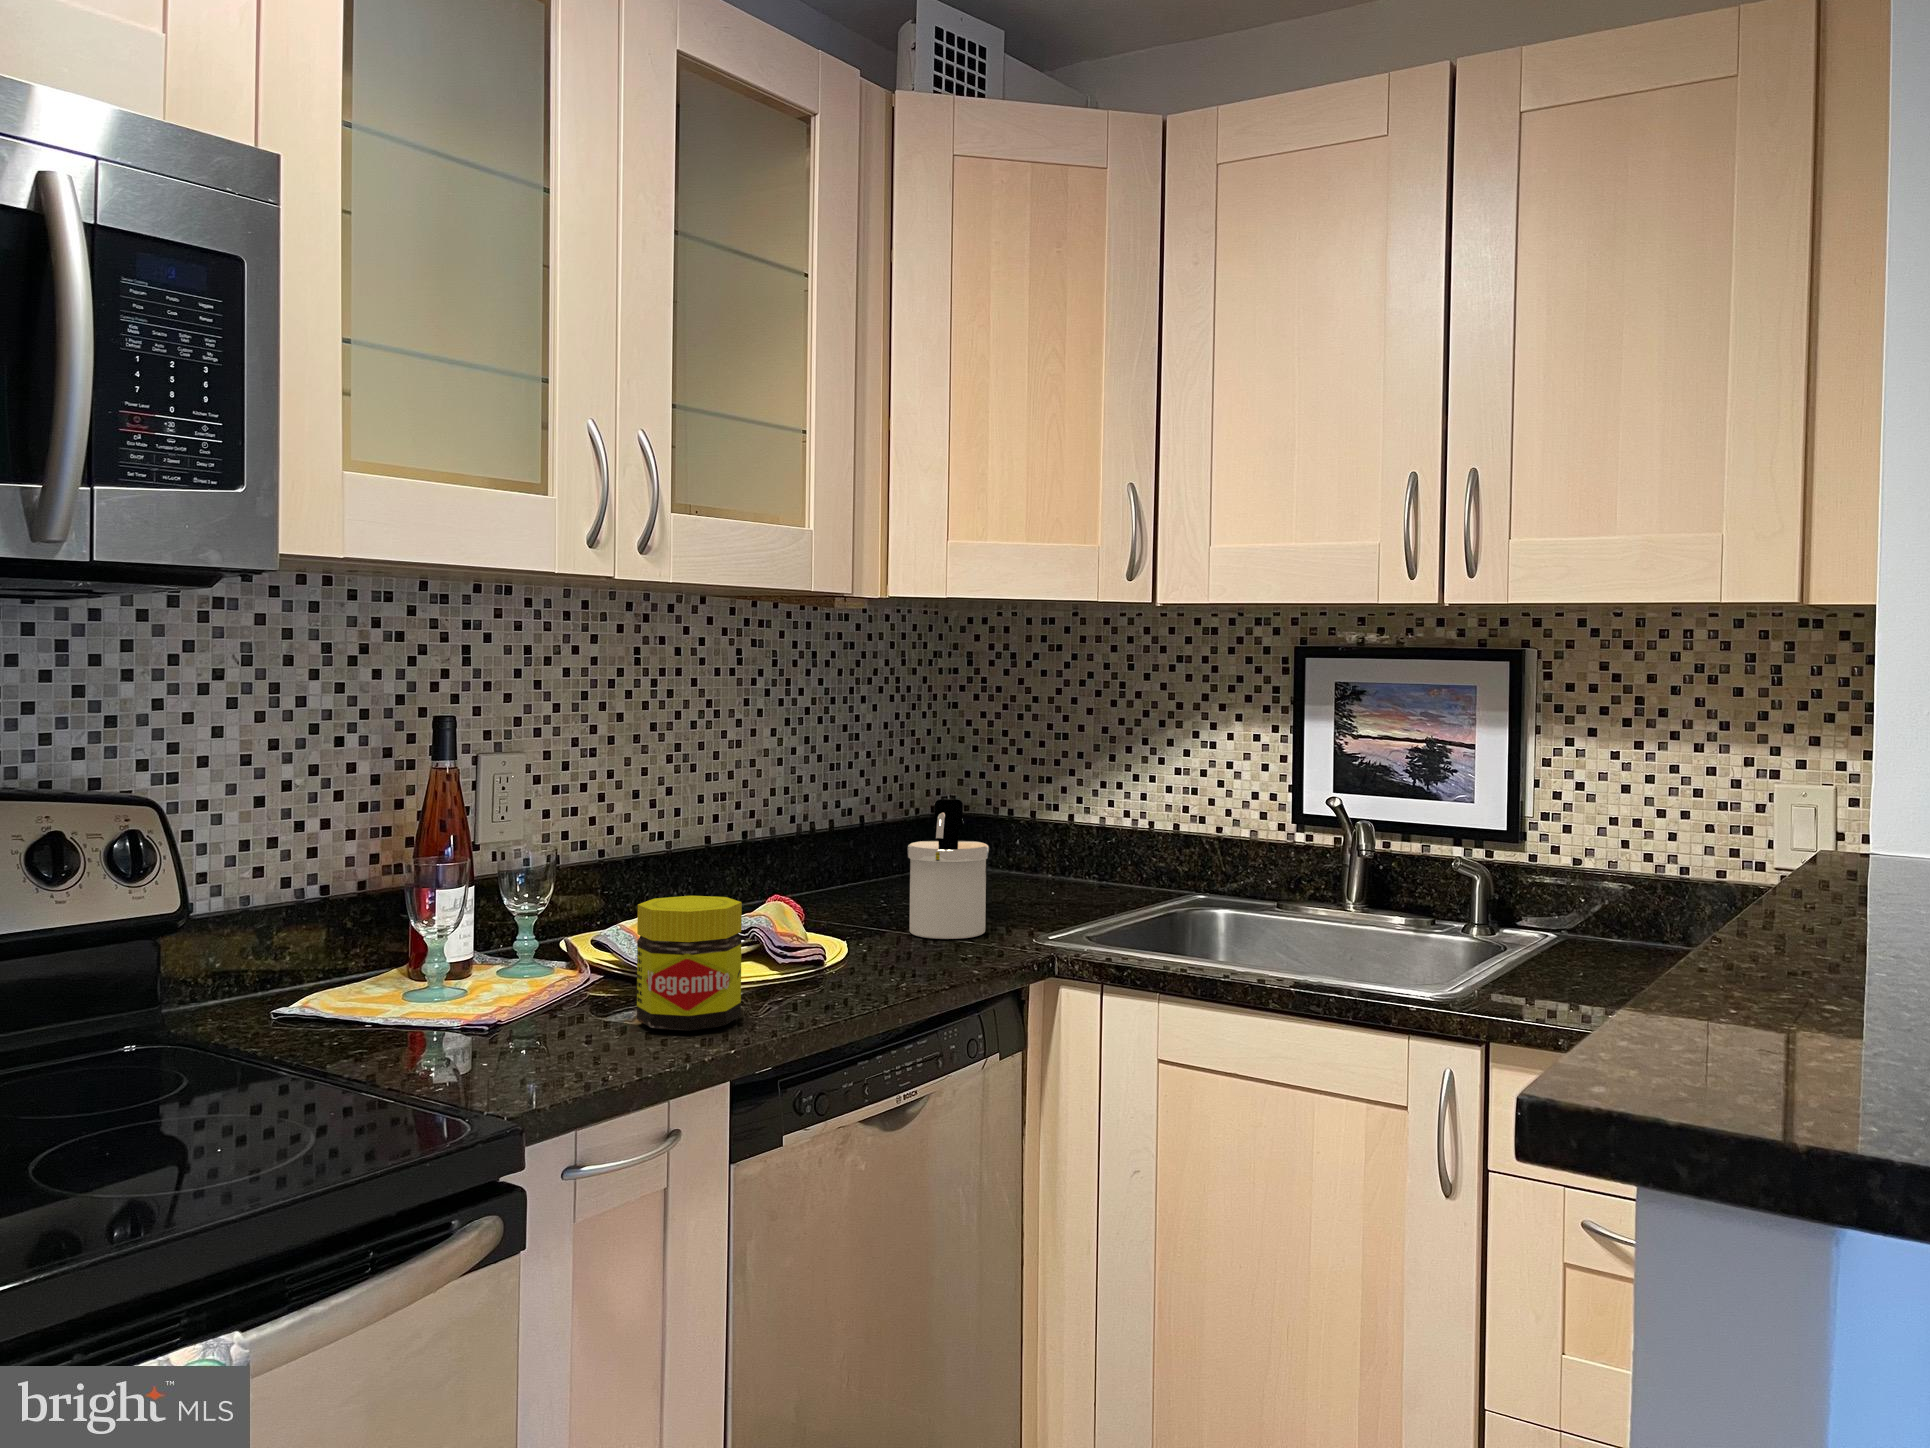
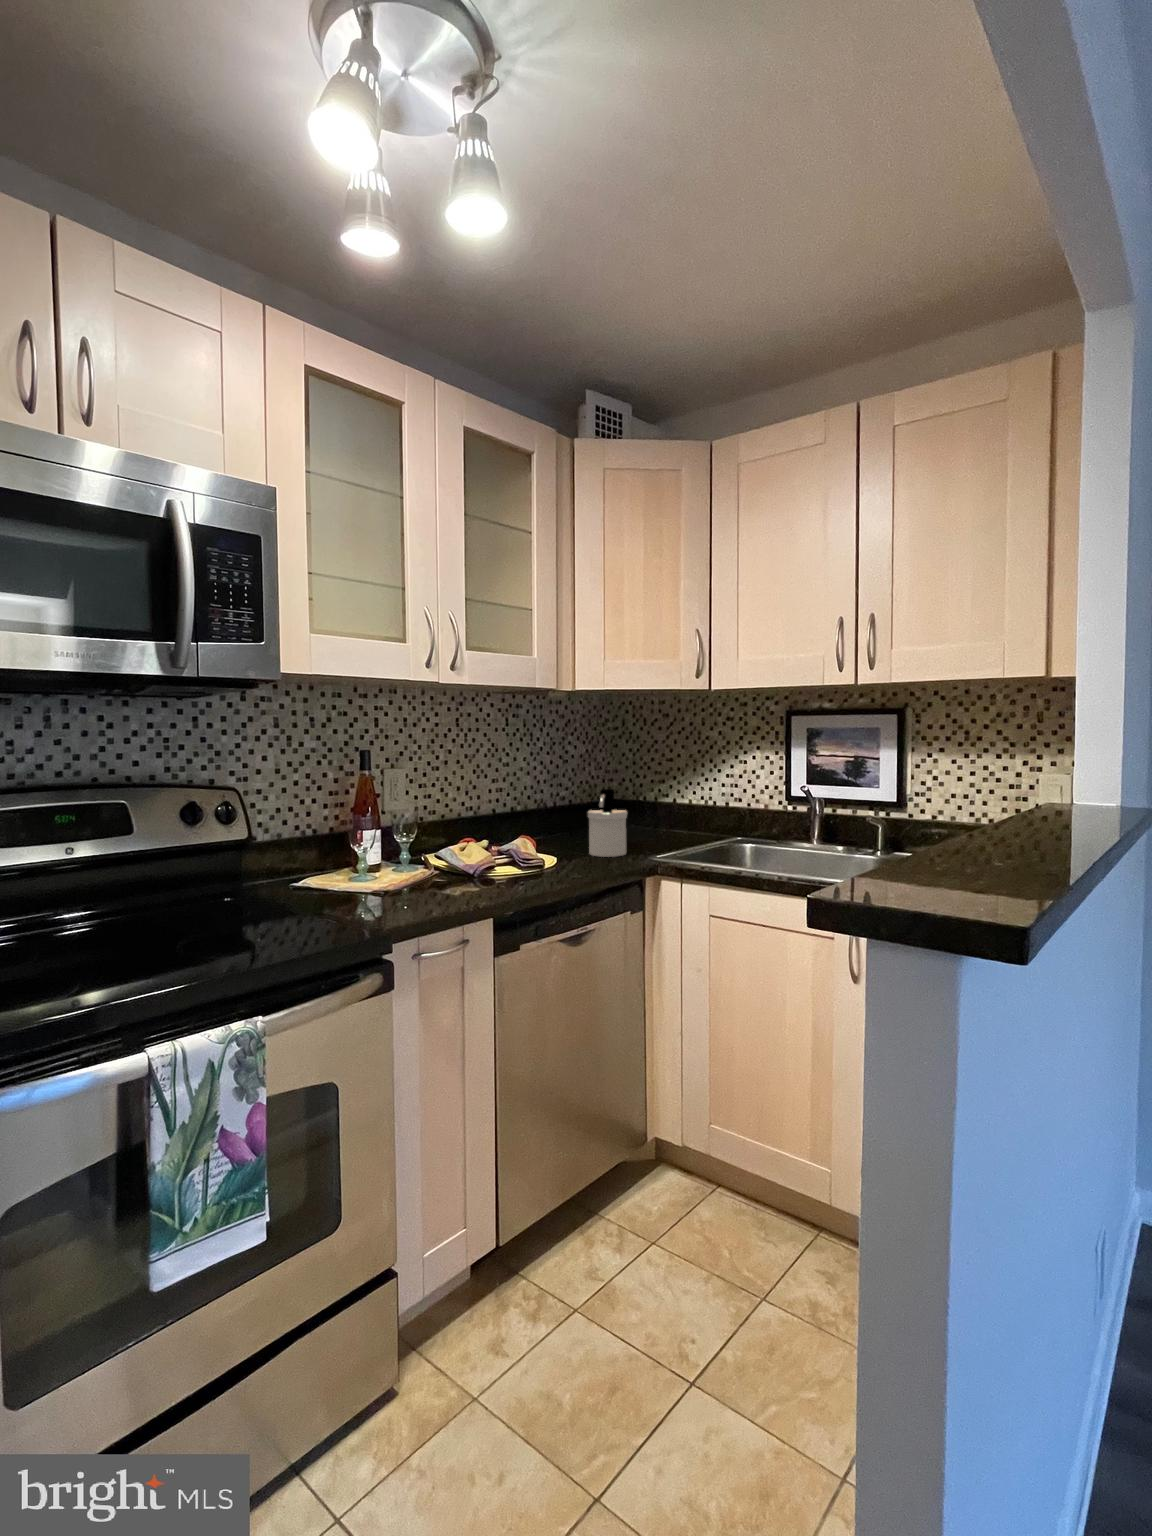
jar: present [637,896,742,1031] -> none [451,832,500,894]

